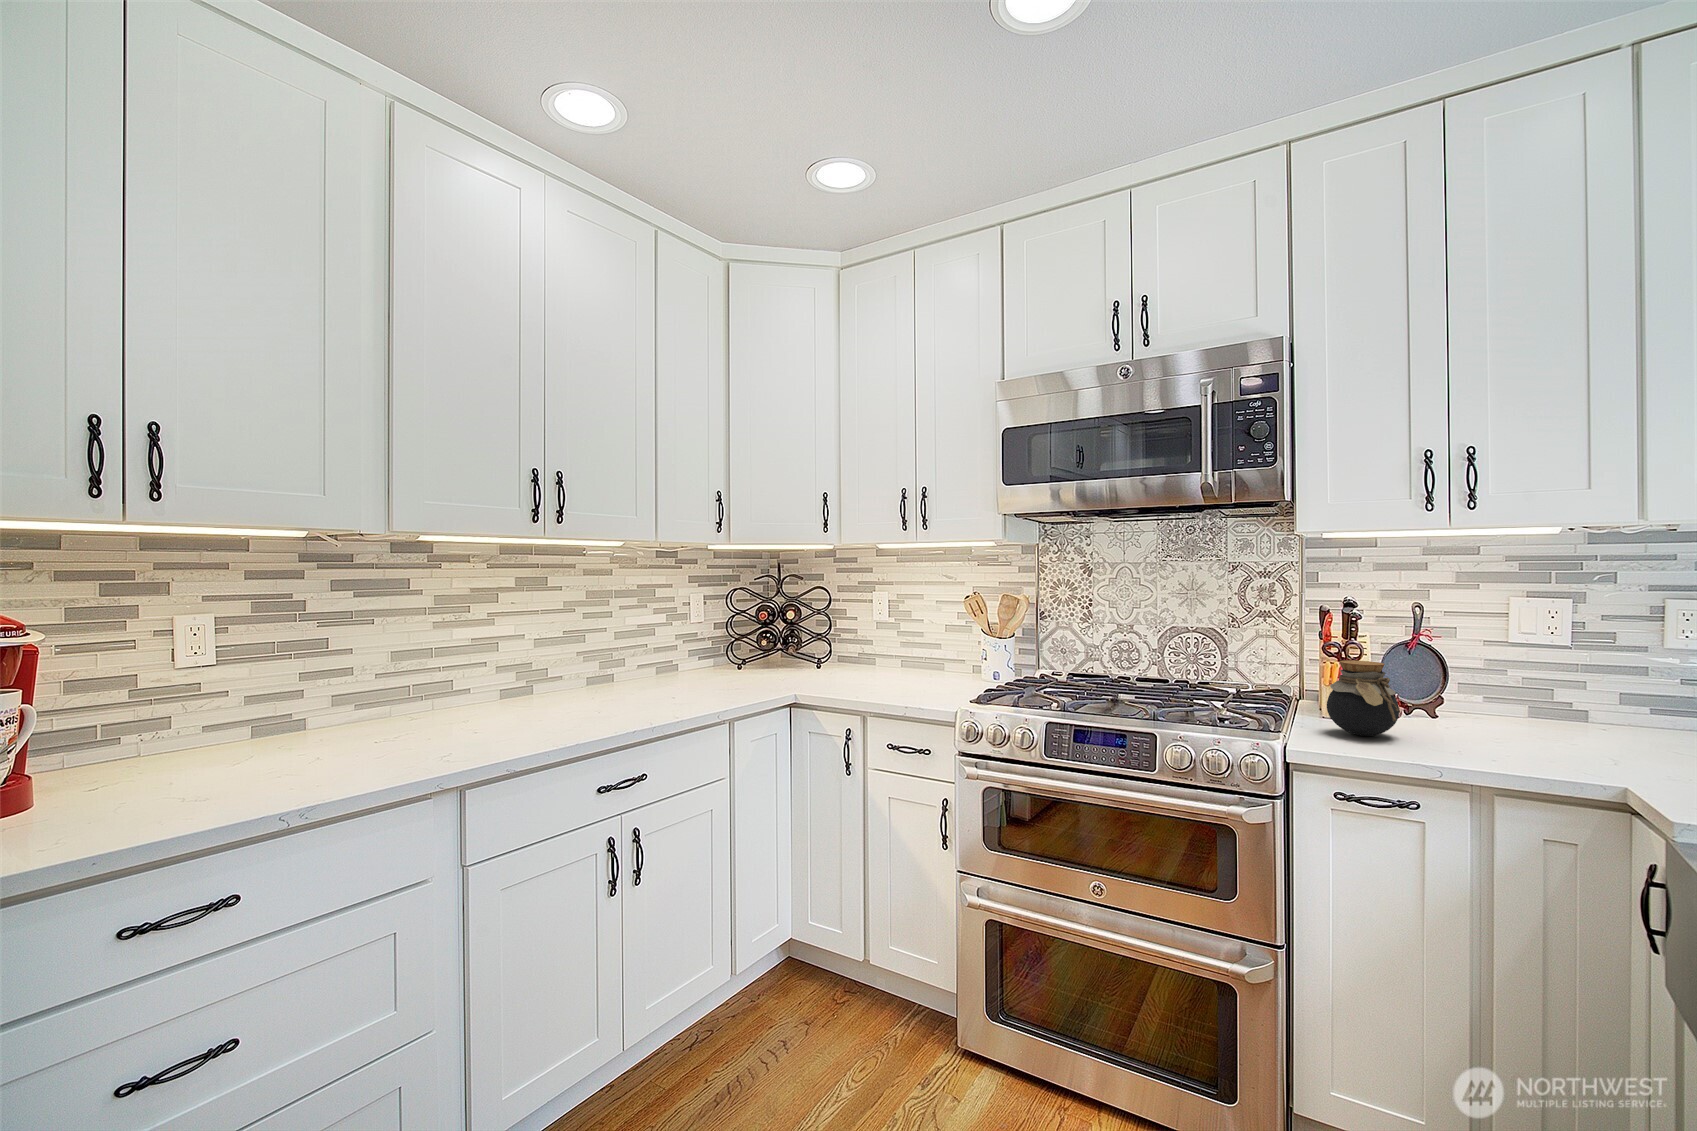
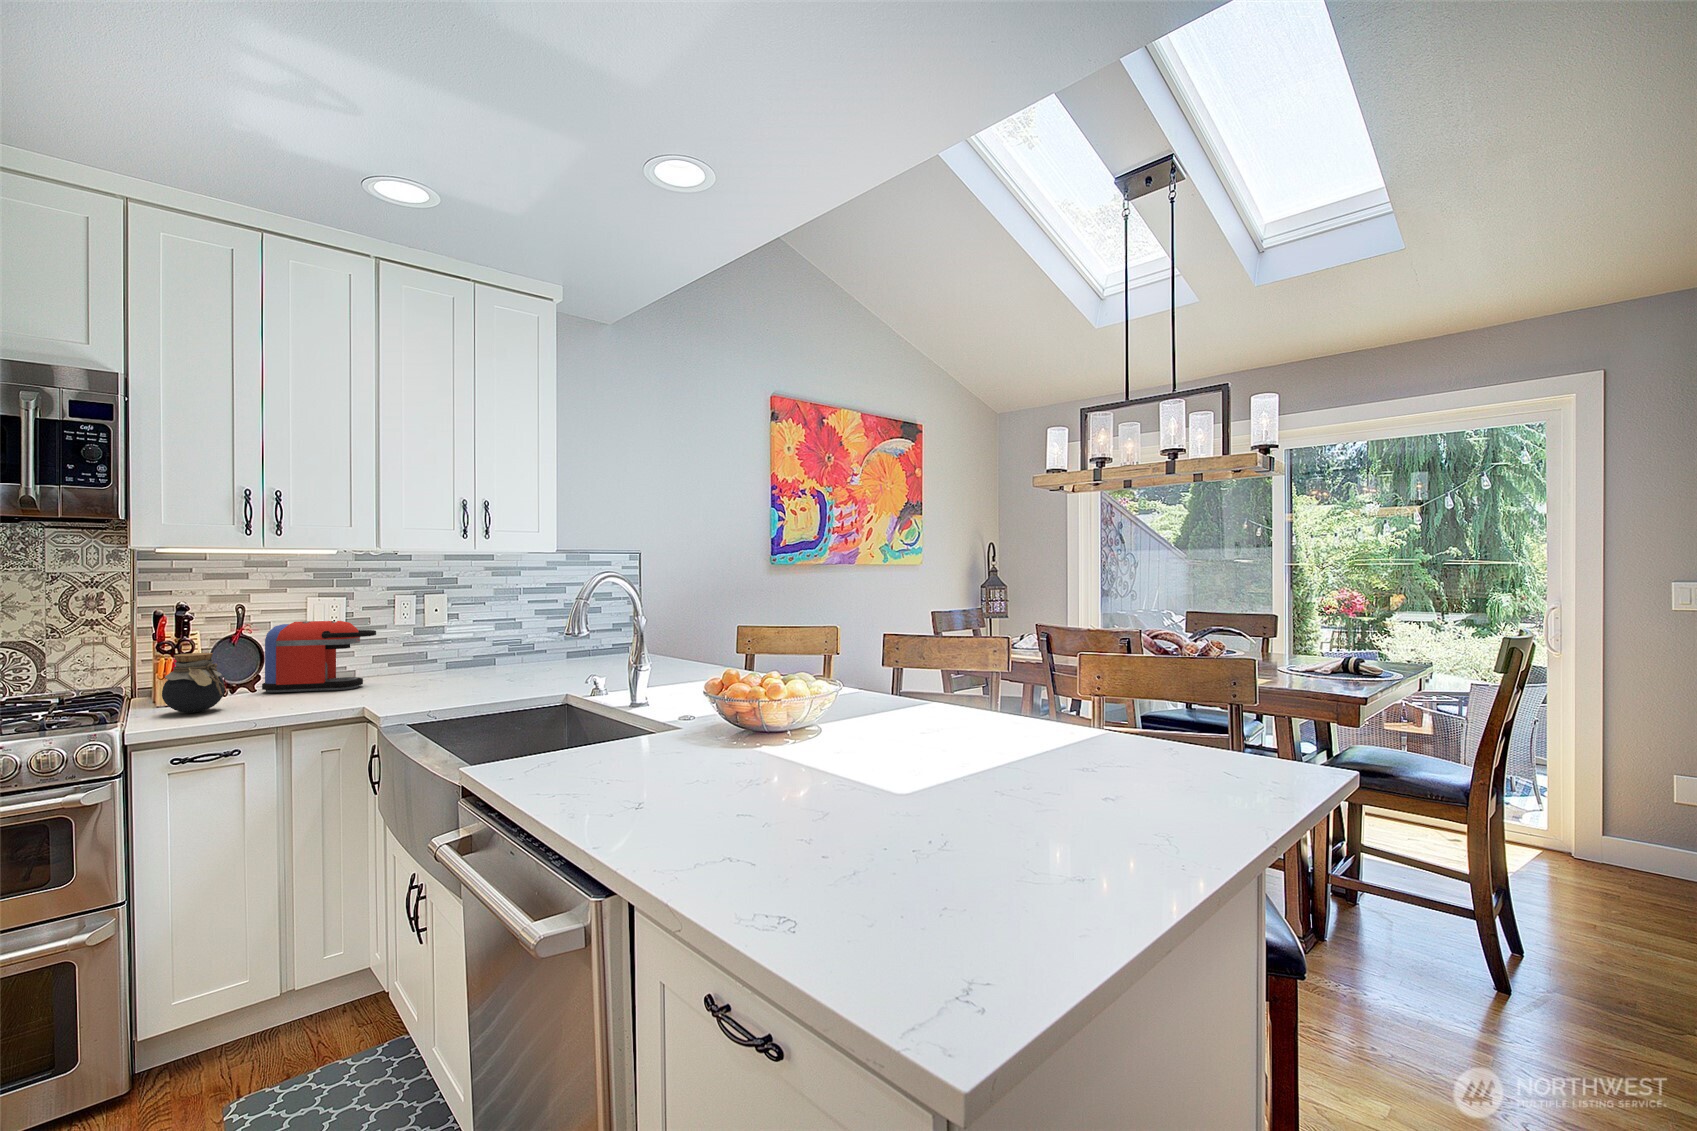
coffee maker: none [1446,630,1634,742] -> present [262,621,376,692]

